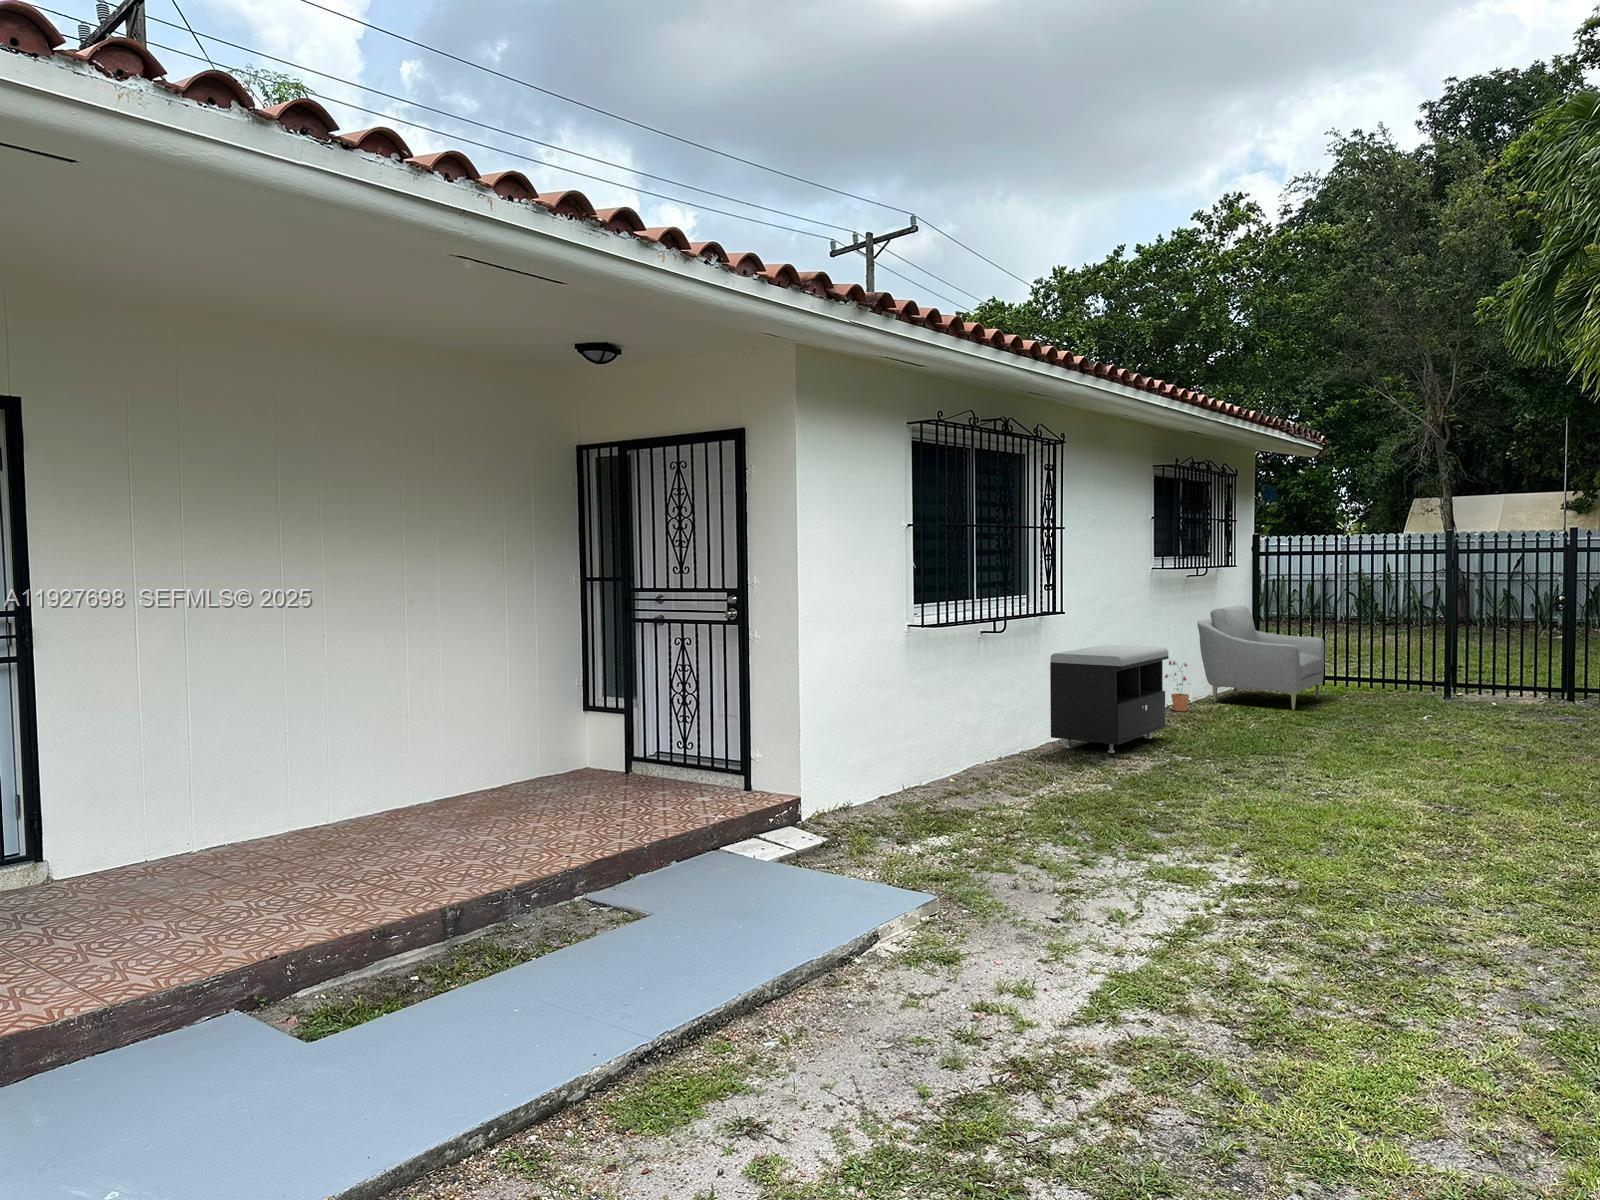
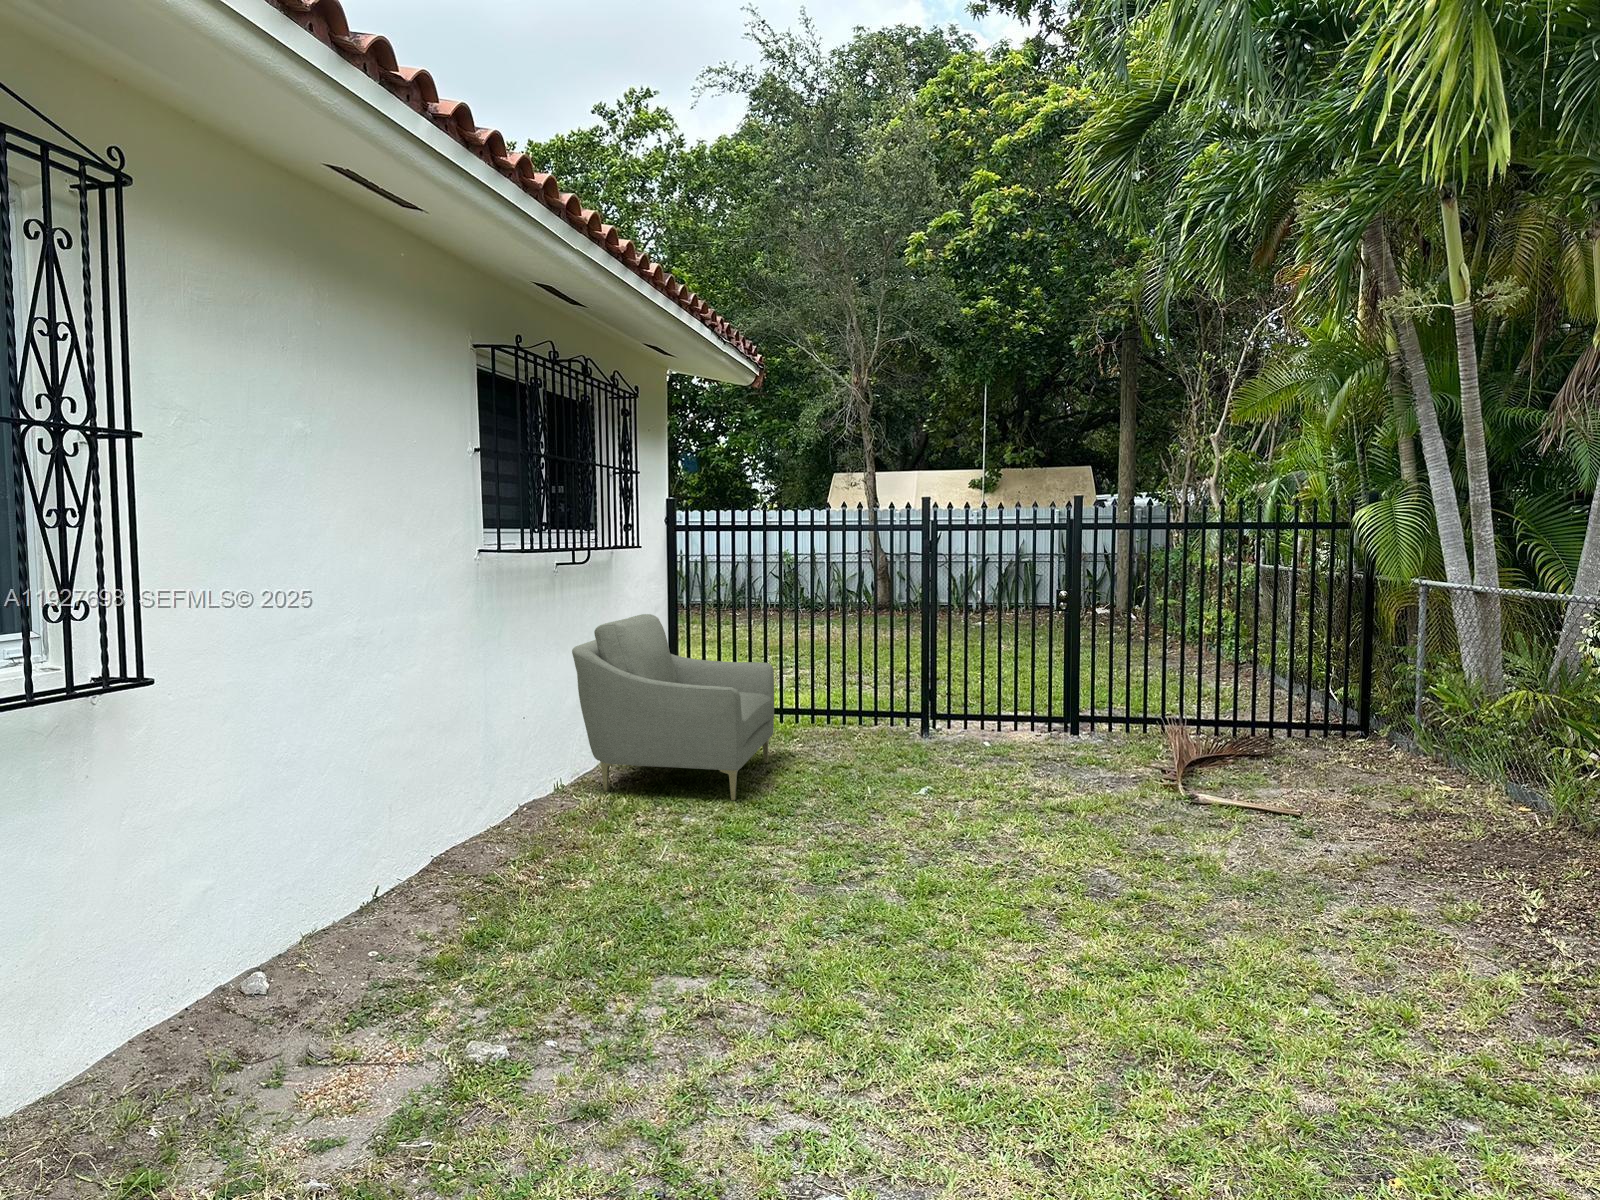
storage bench: present [1050,645,1169,753] -> none [74,745,467,1103]
potted plant: present [1165,661,1190,711] -> none [503,733,558,832]

